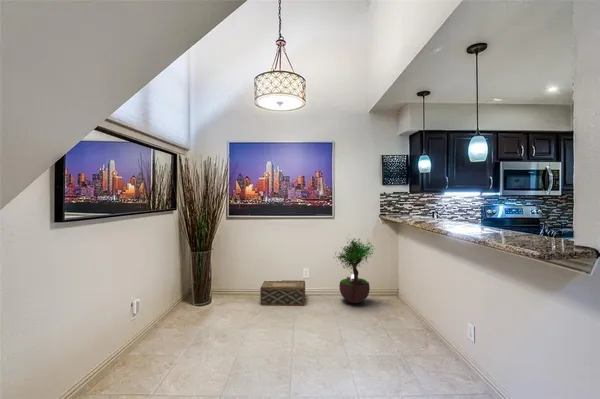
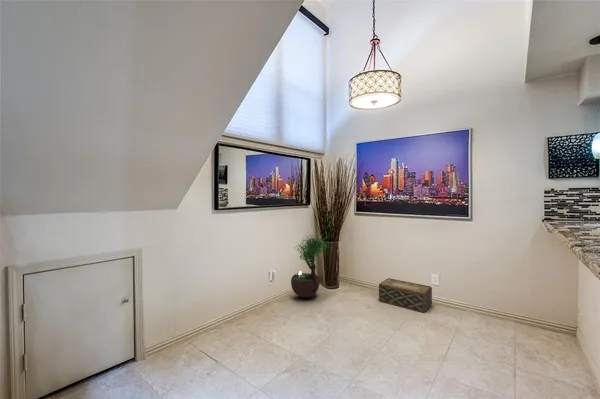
potted tree: present [337,239,373,303] -> present [291,237,327,297]

